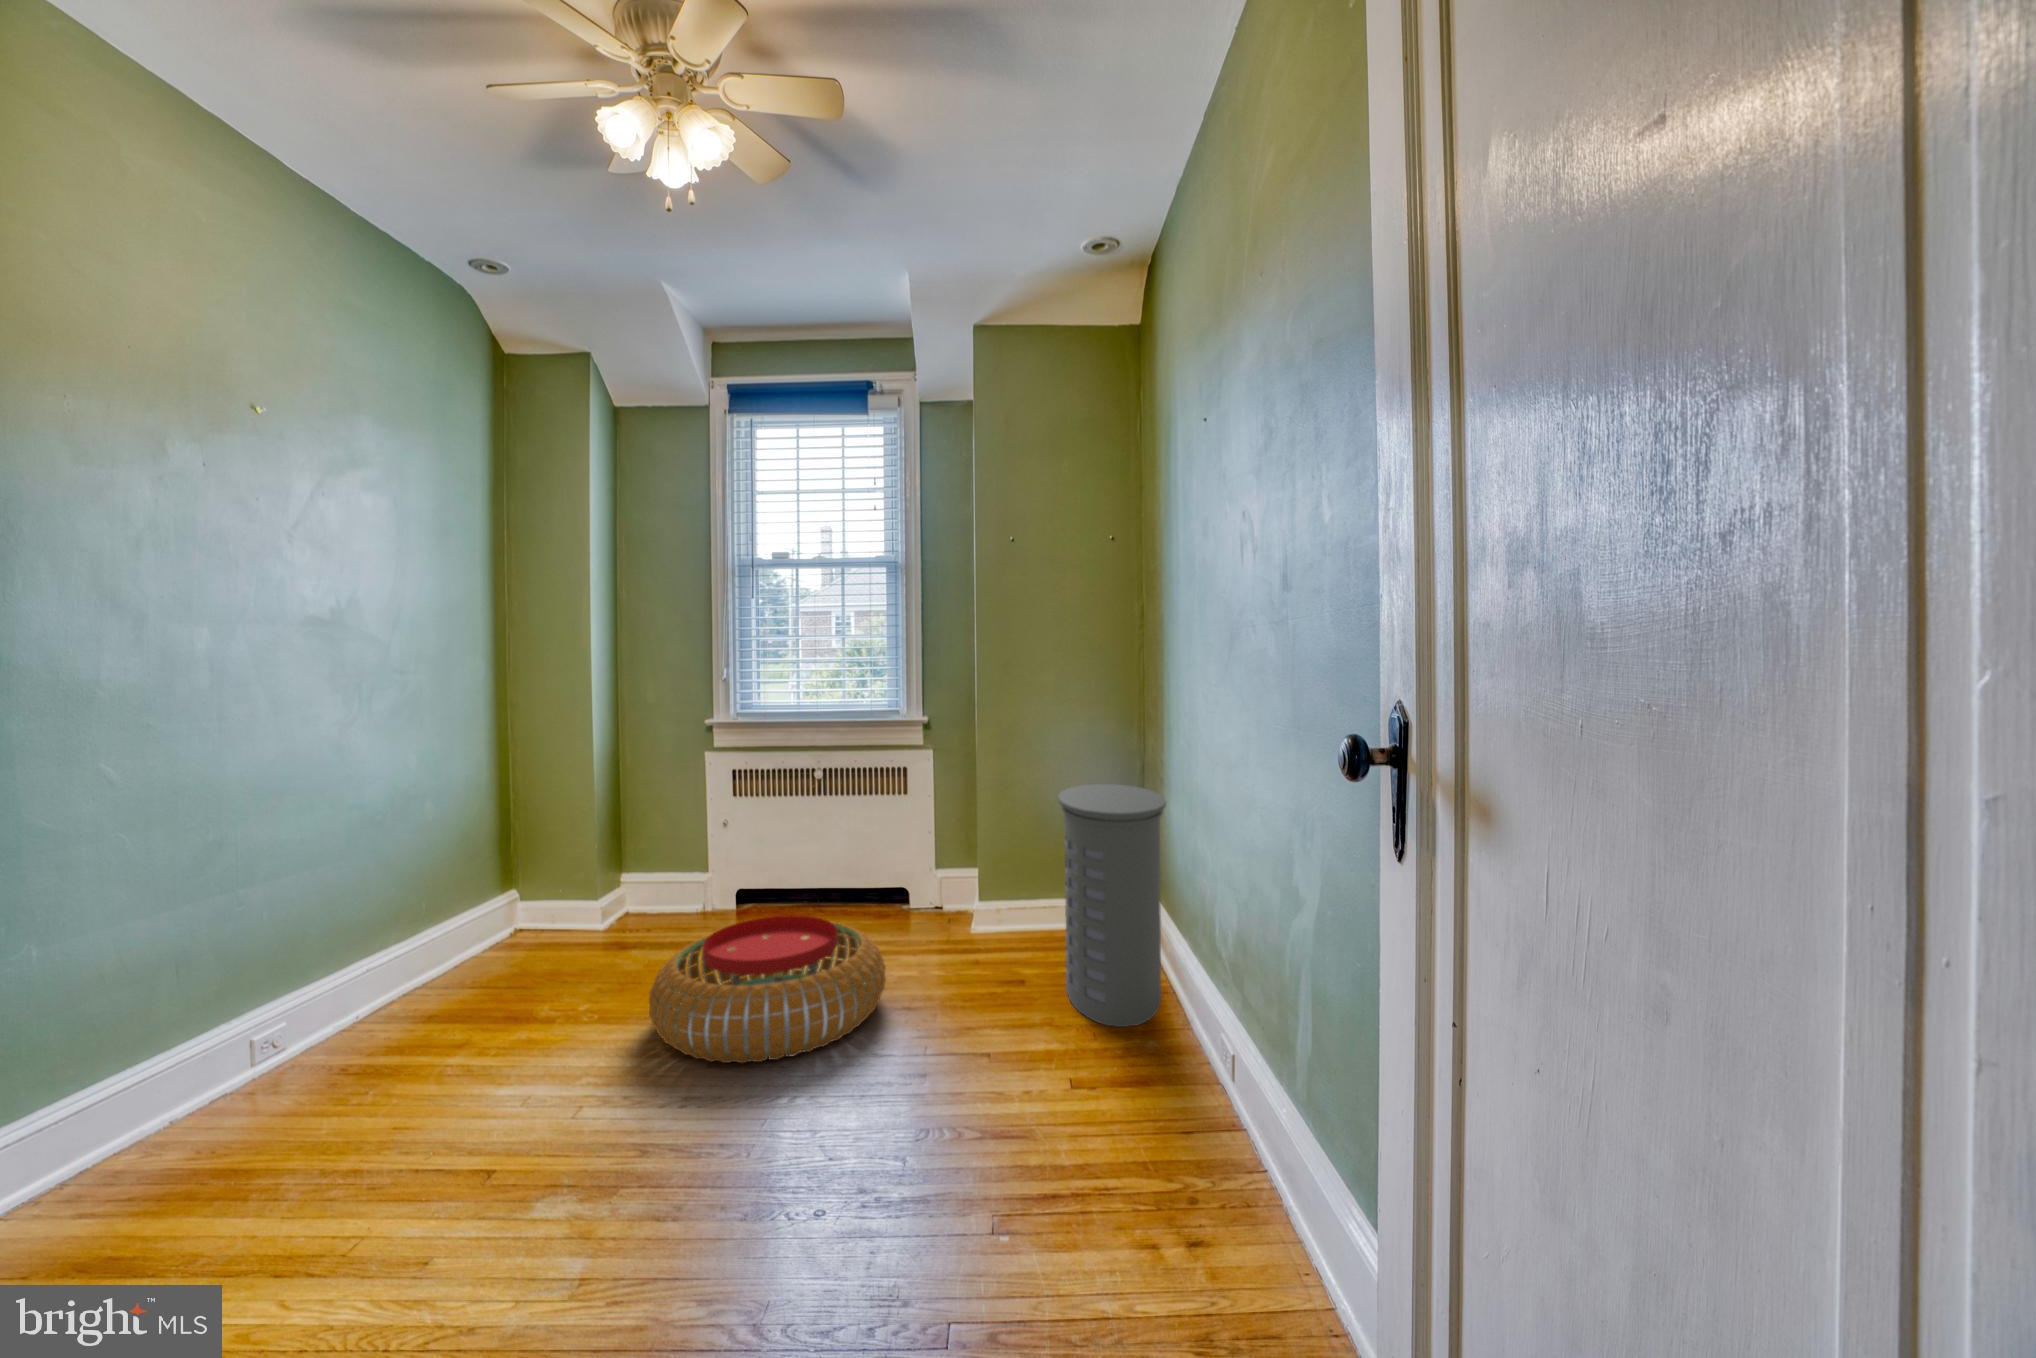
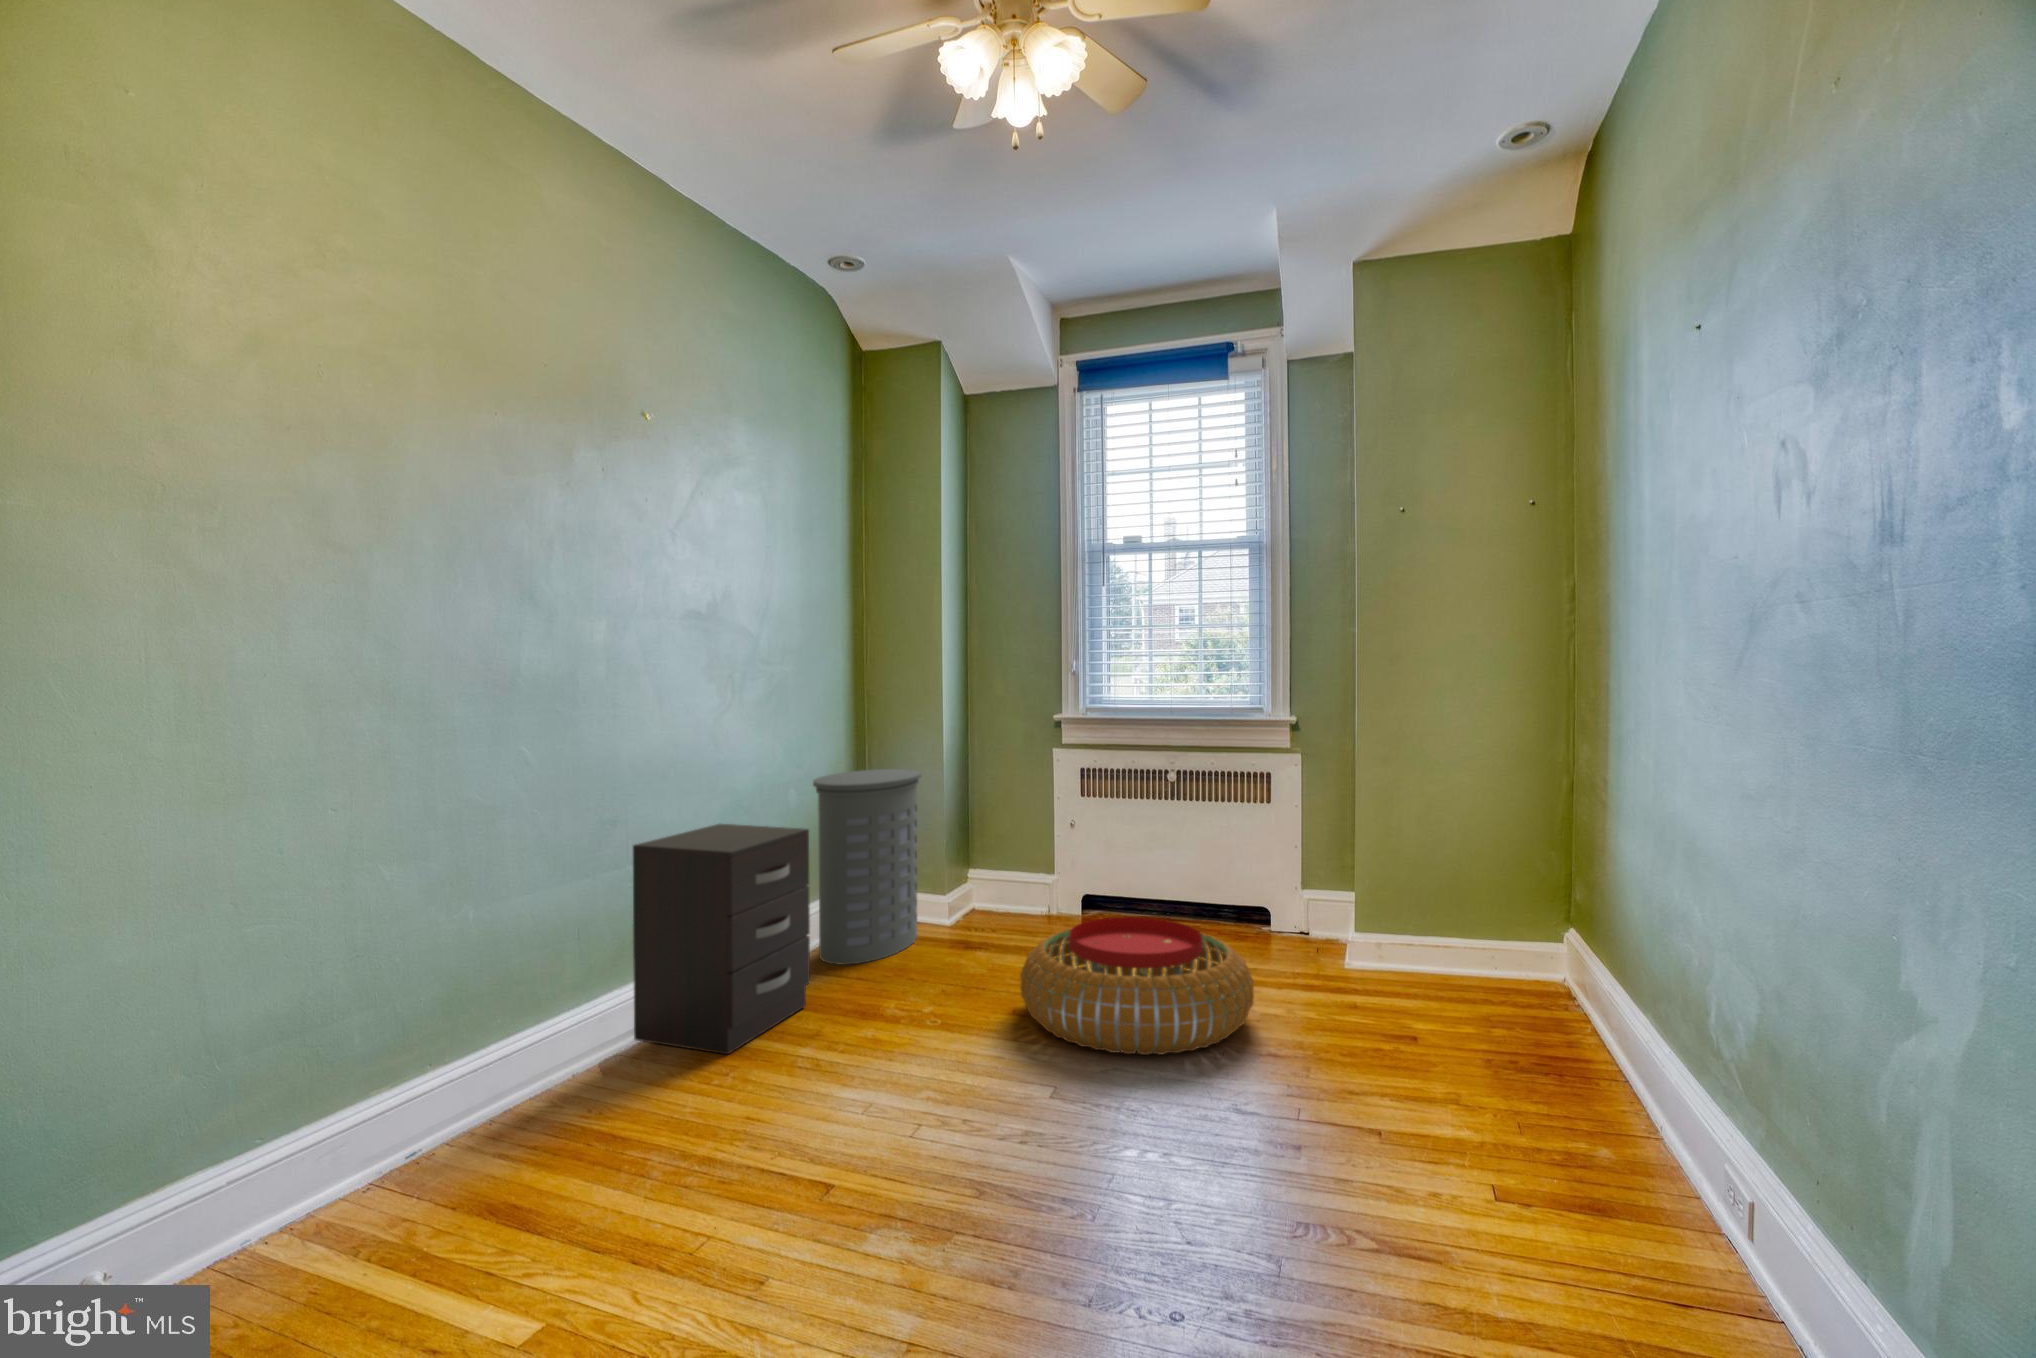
laundry hamper: present [1058,784,1166,1027] -> present [813,769,922,965]
dresser: none [90,865,389,1163] -> present [633,824,810,1055]

